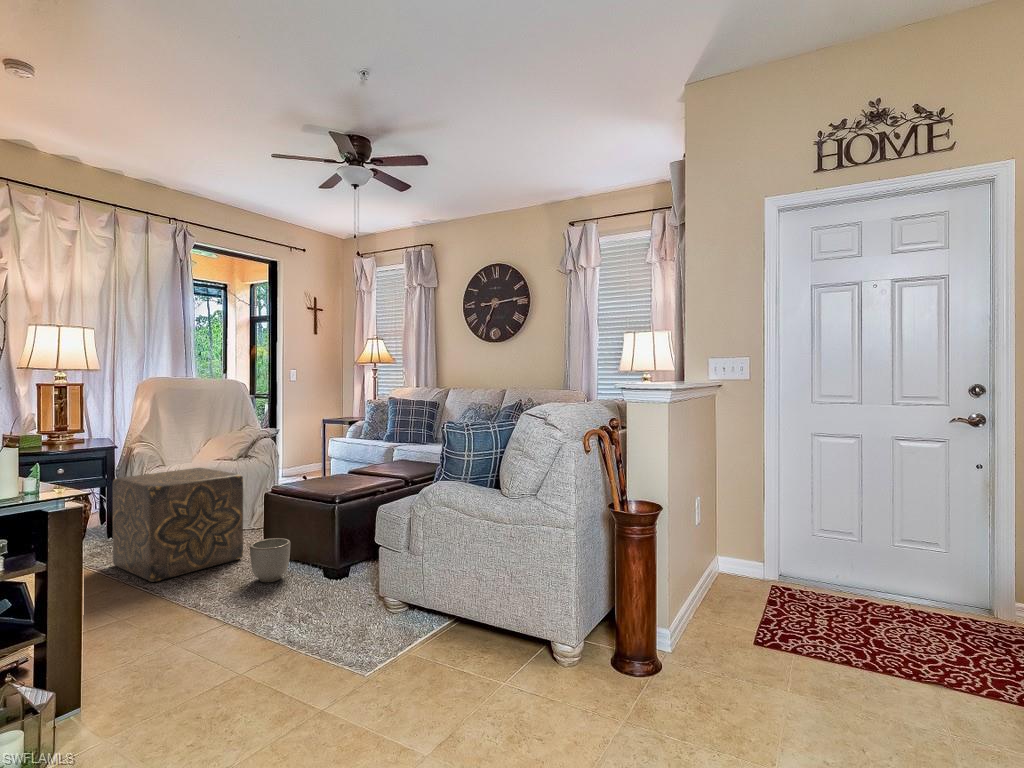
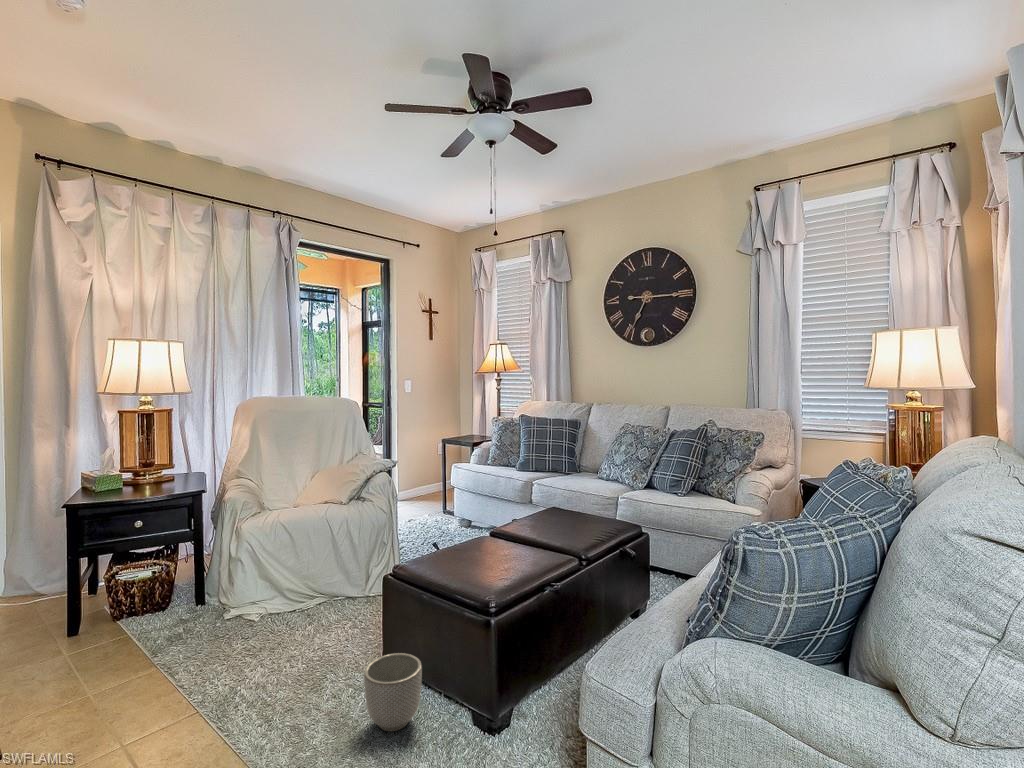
ottoman: present [113,468,243,582] -> none [187,525,355,716]

